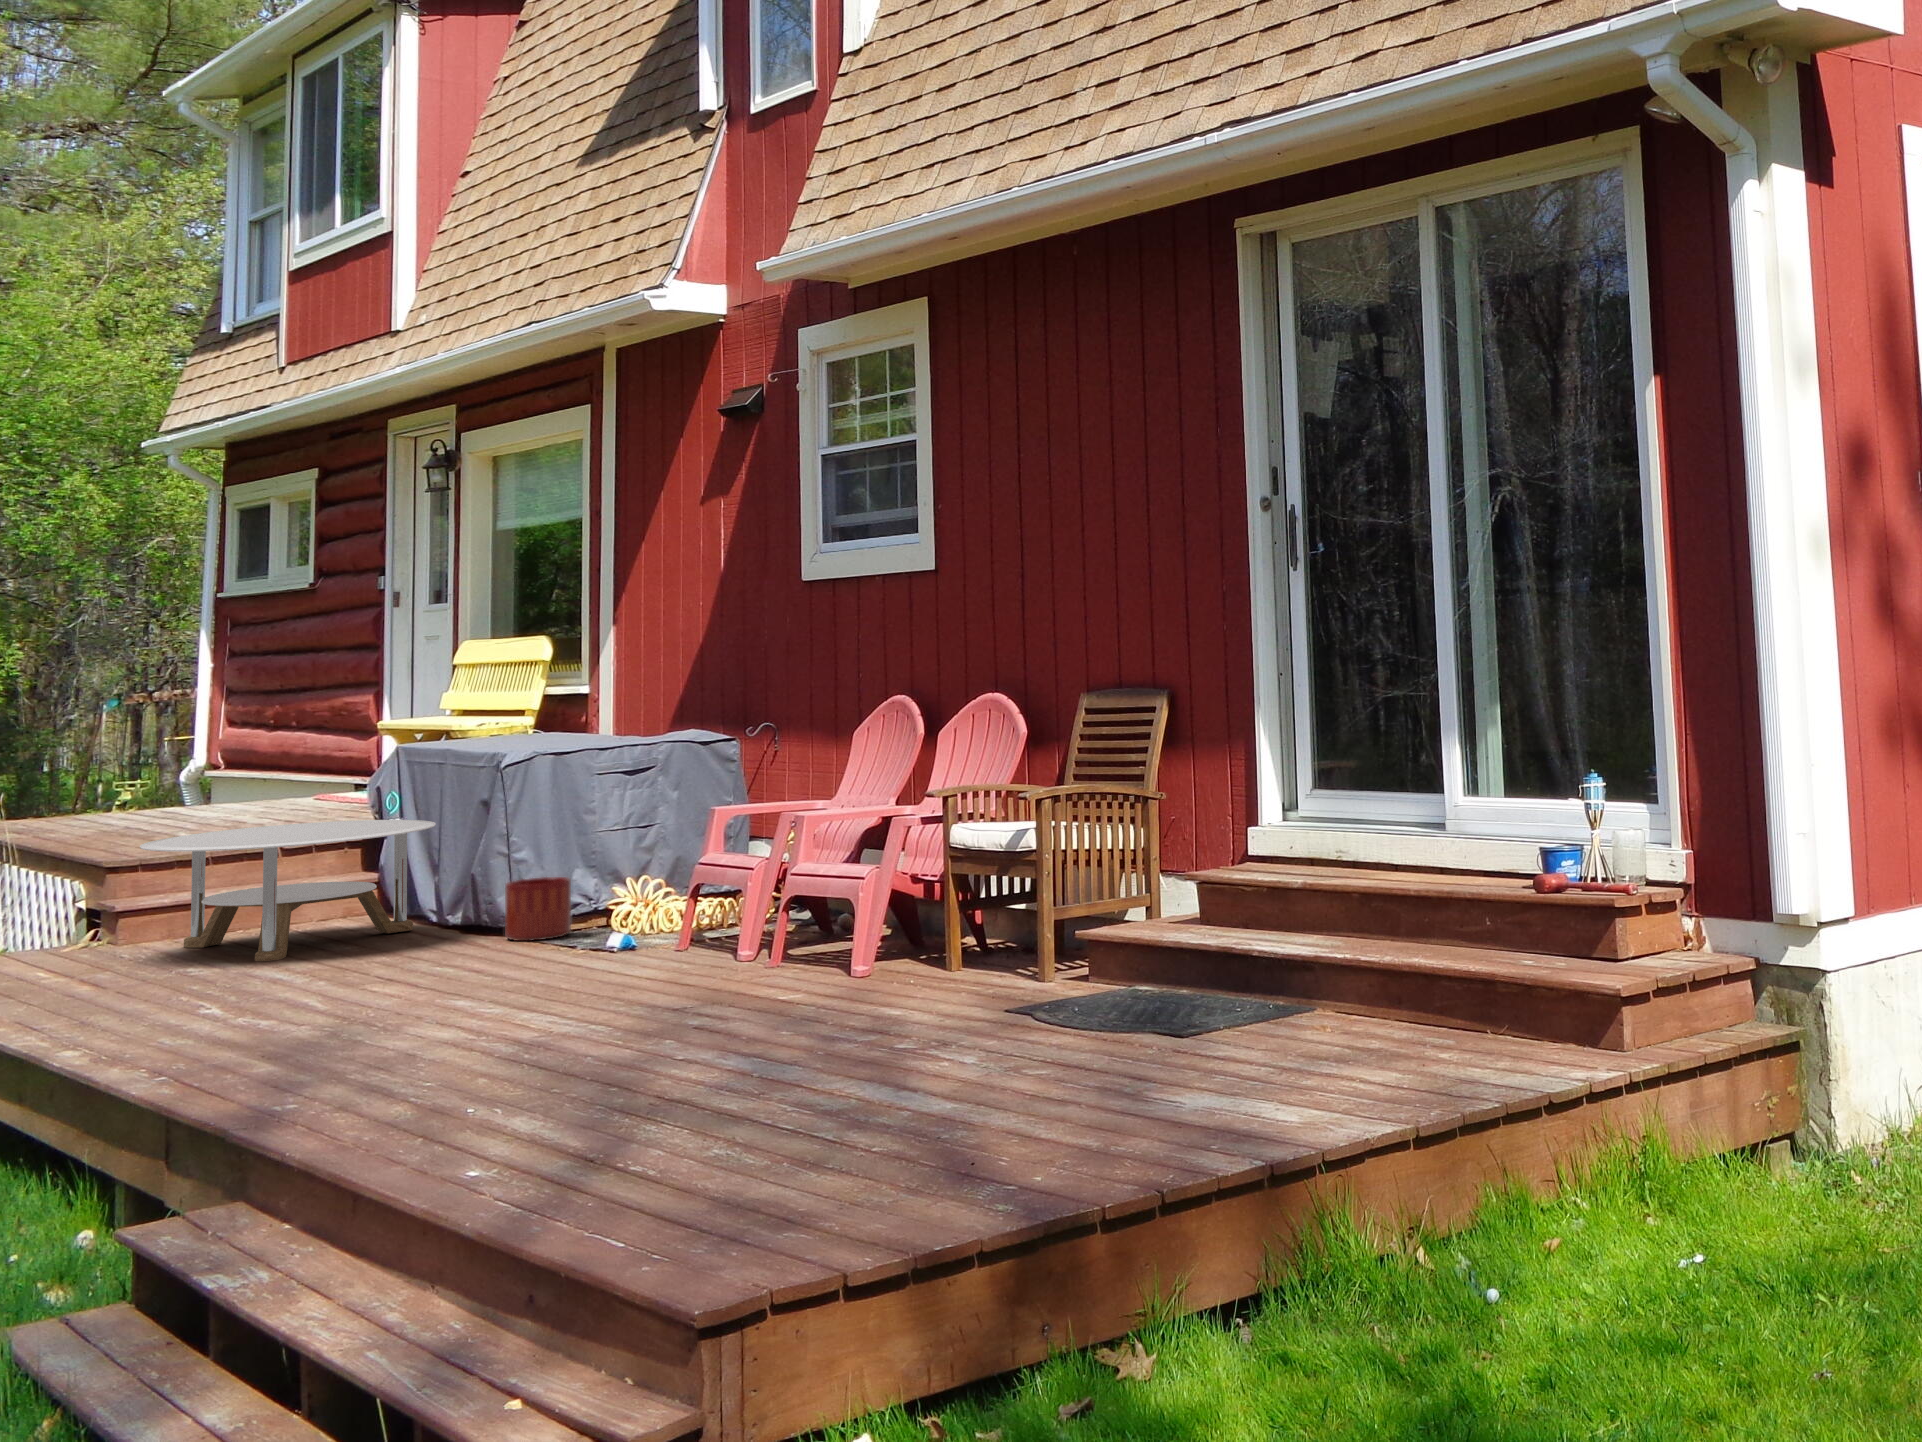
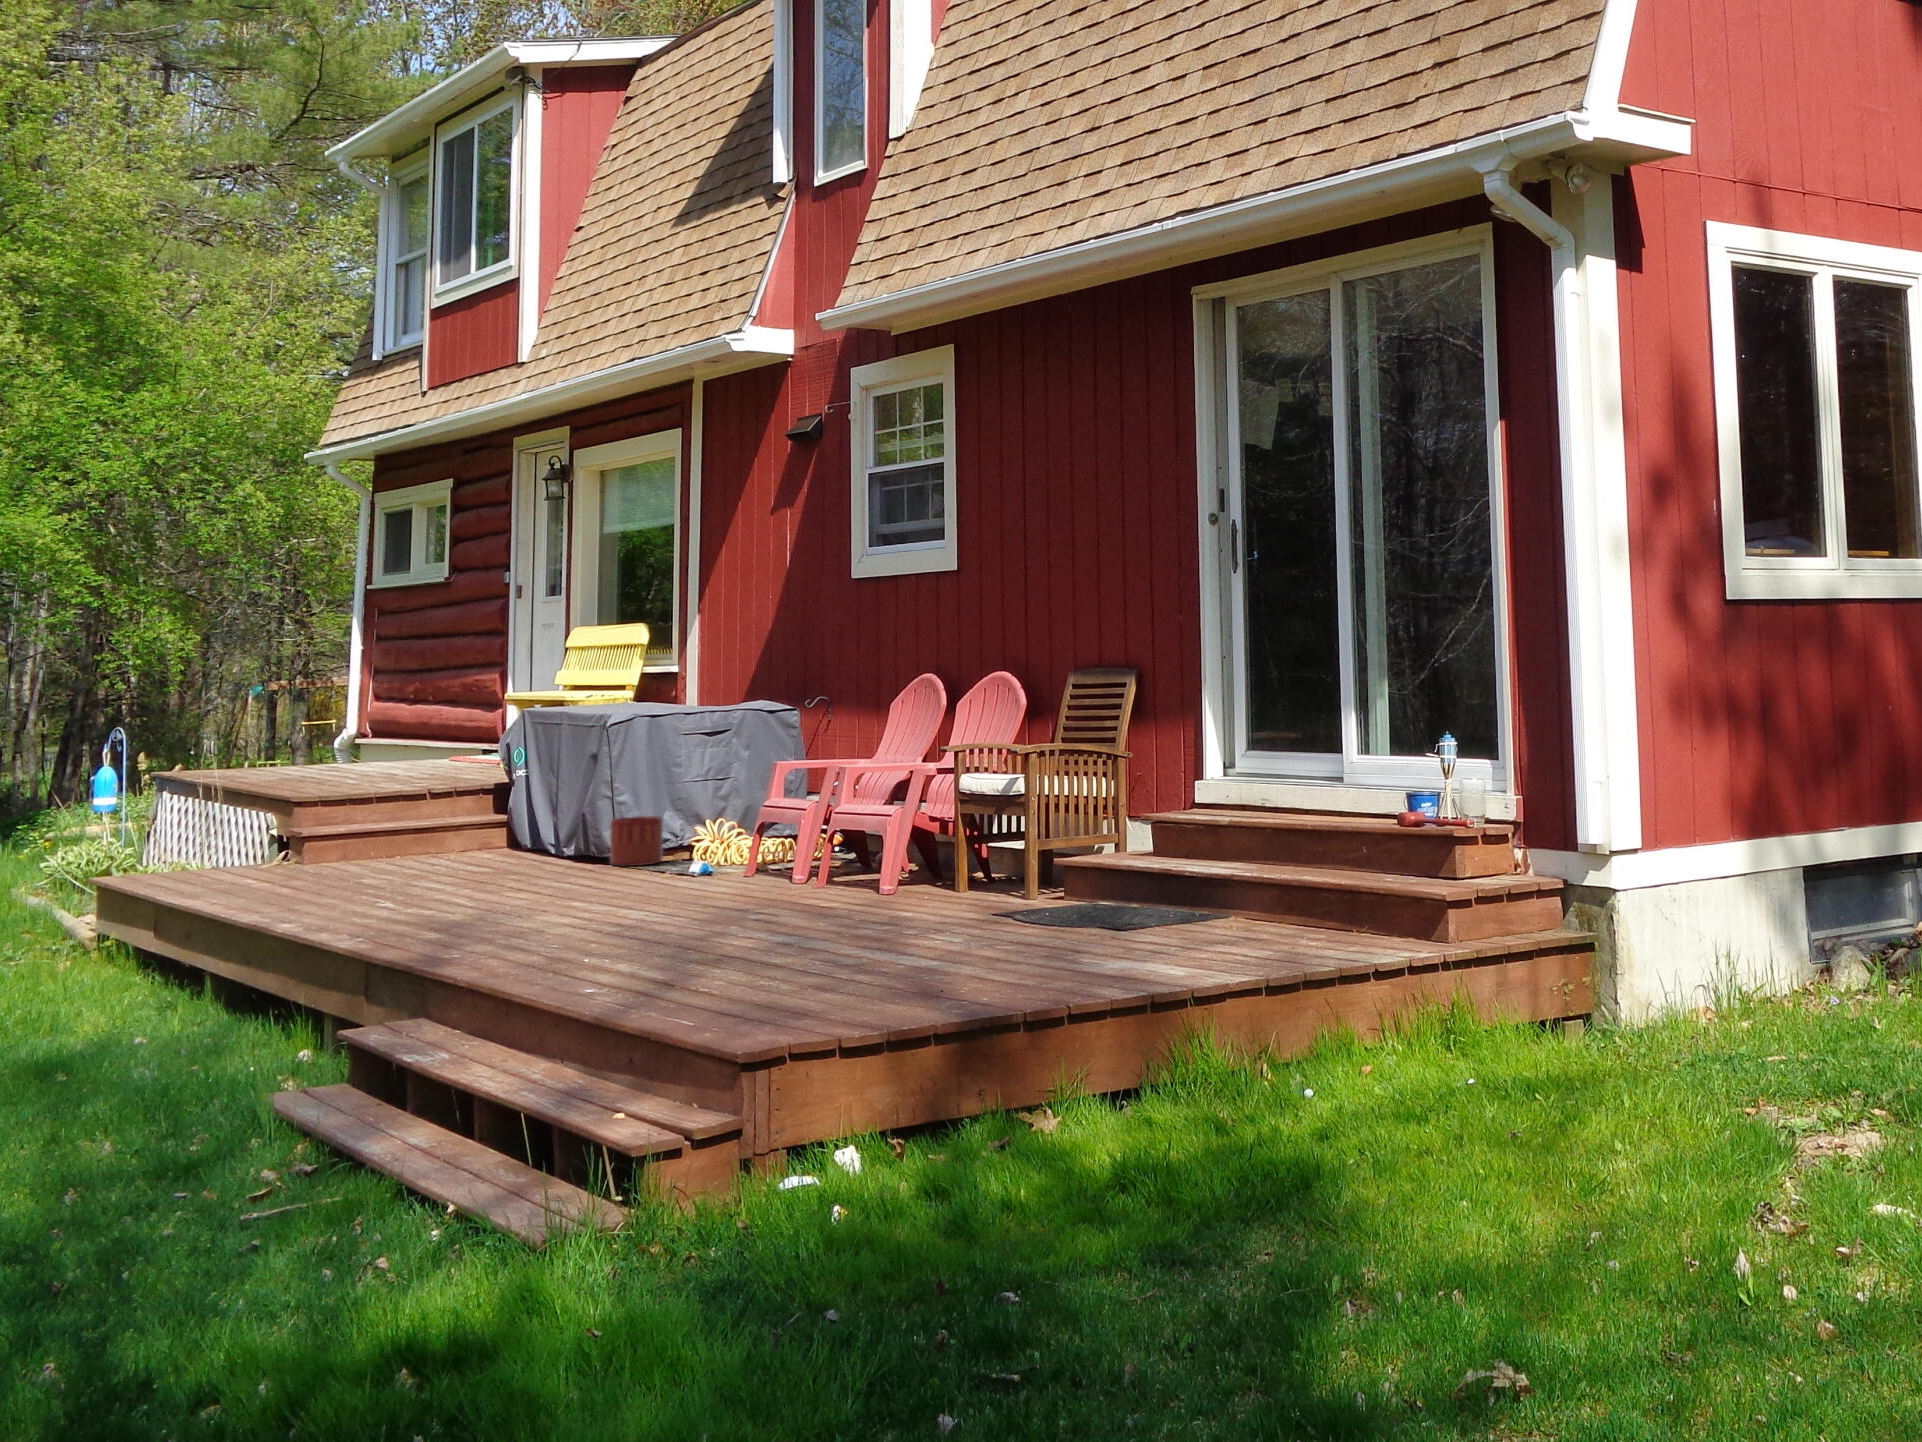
round table: present [140,820,436,961] -> none [325,768,555,877]

